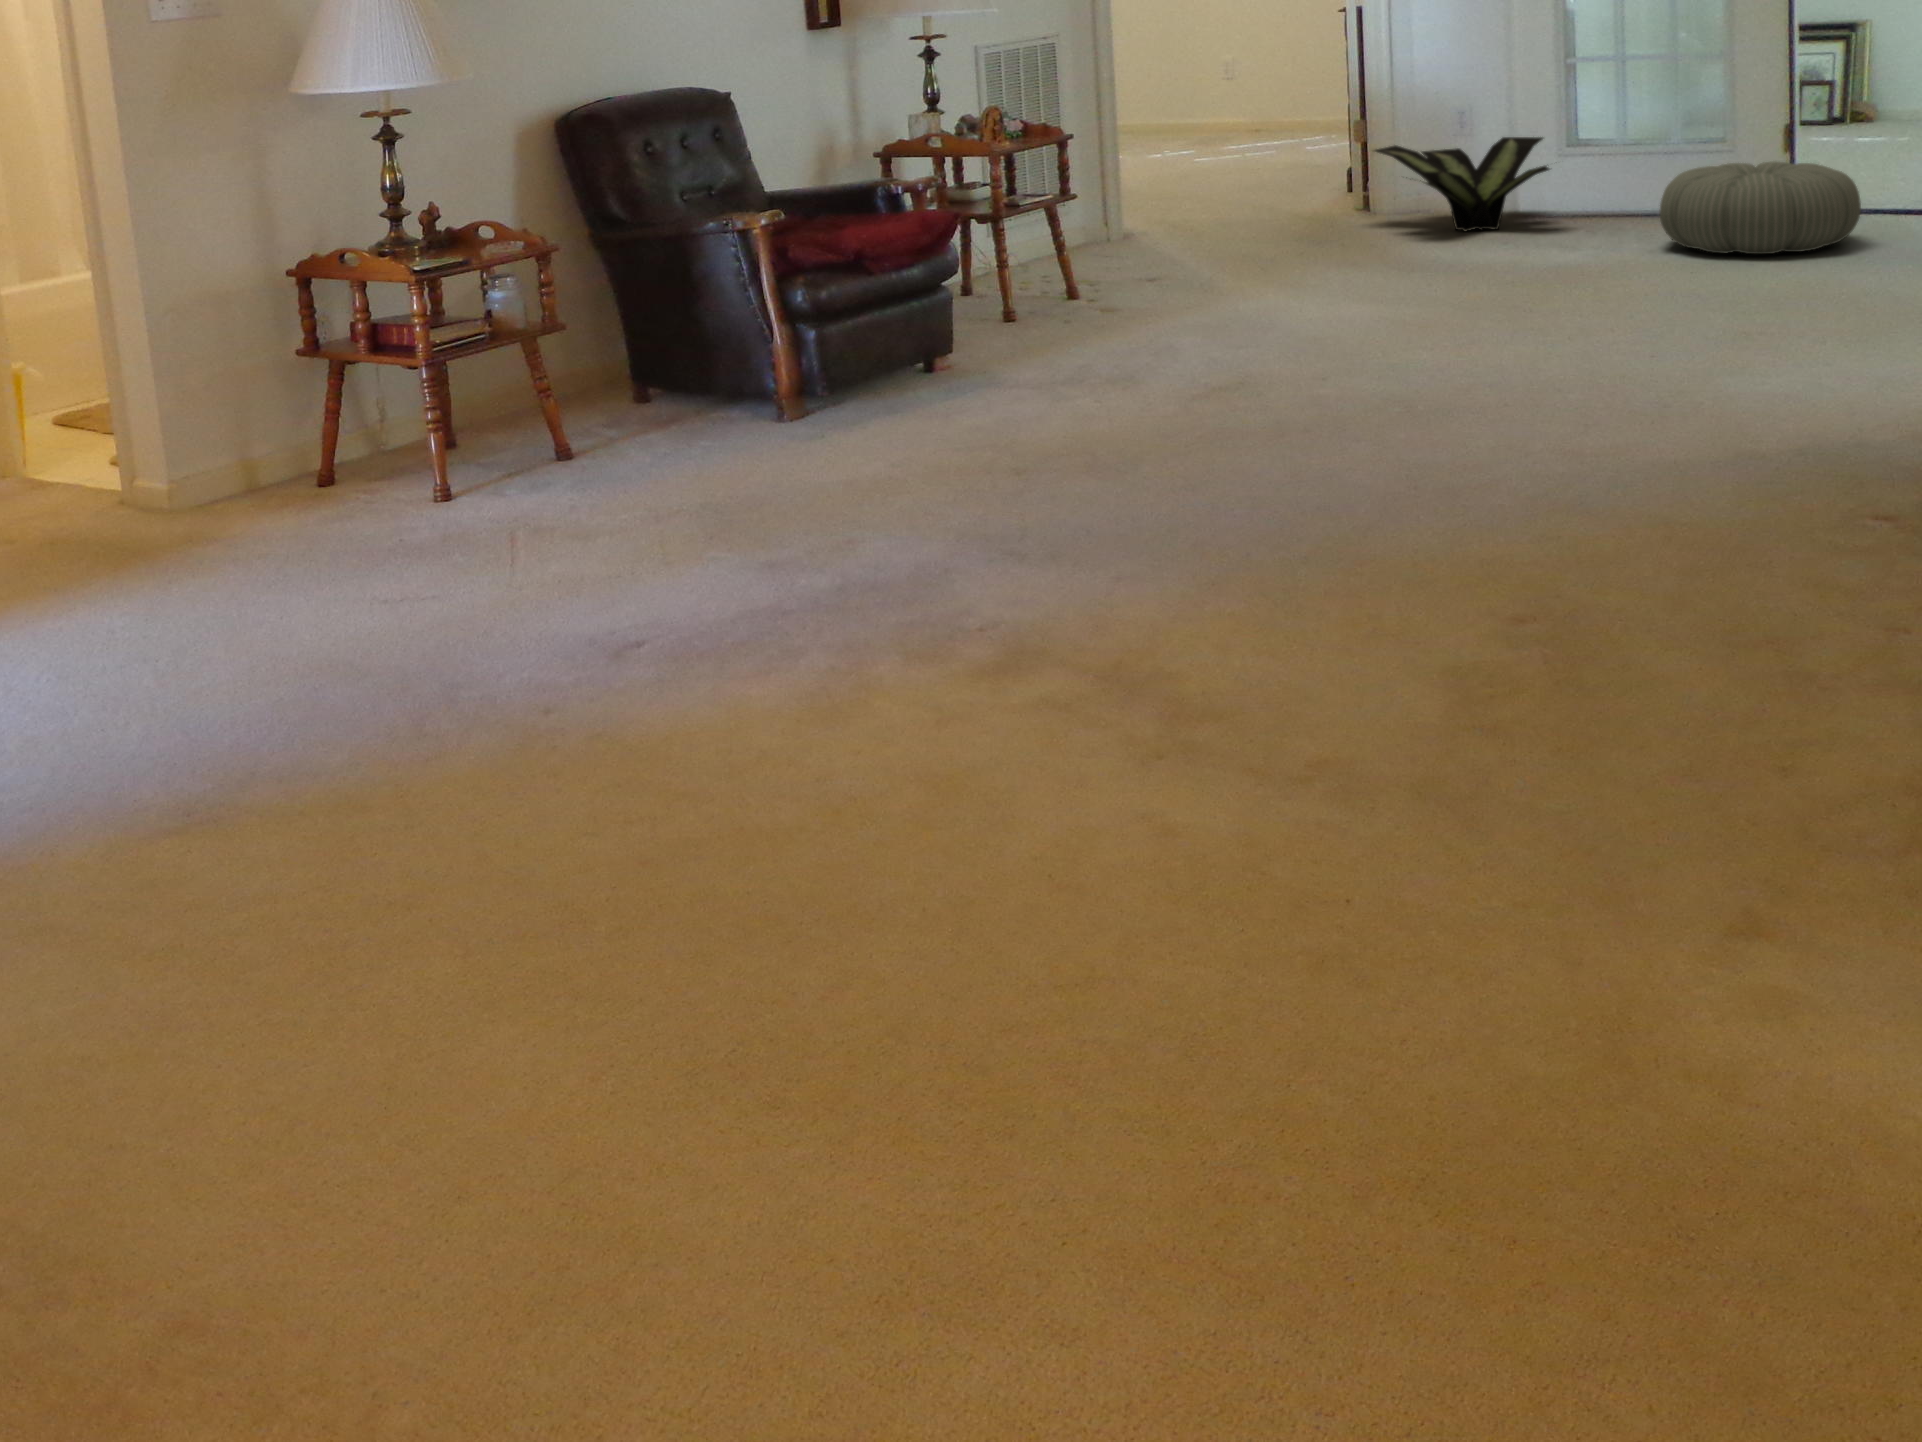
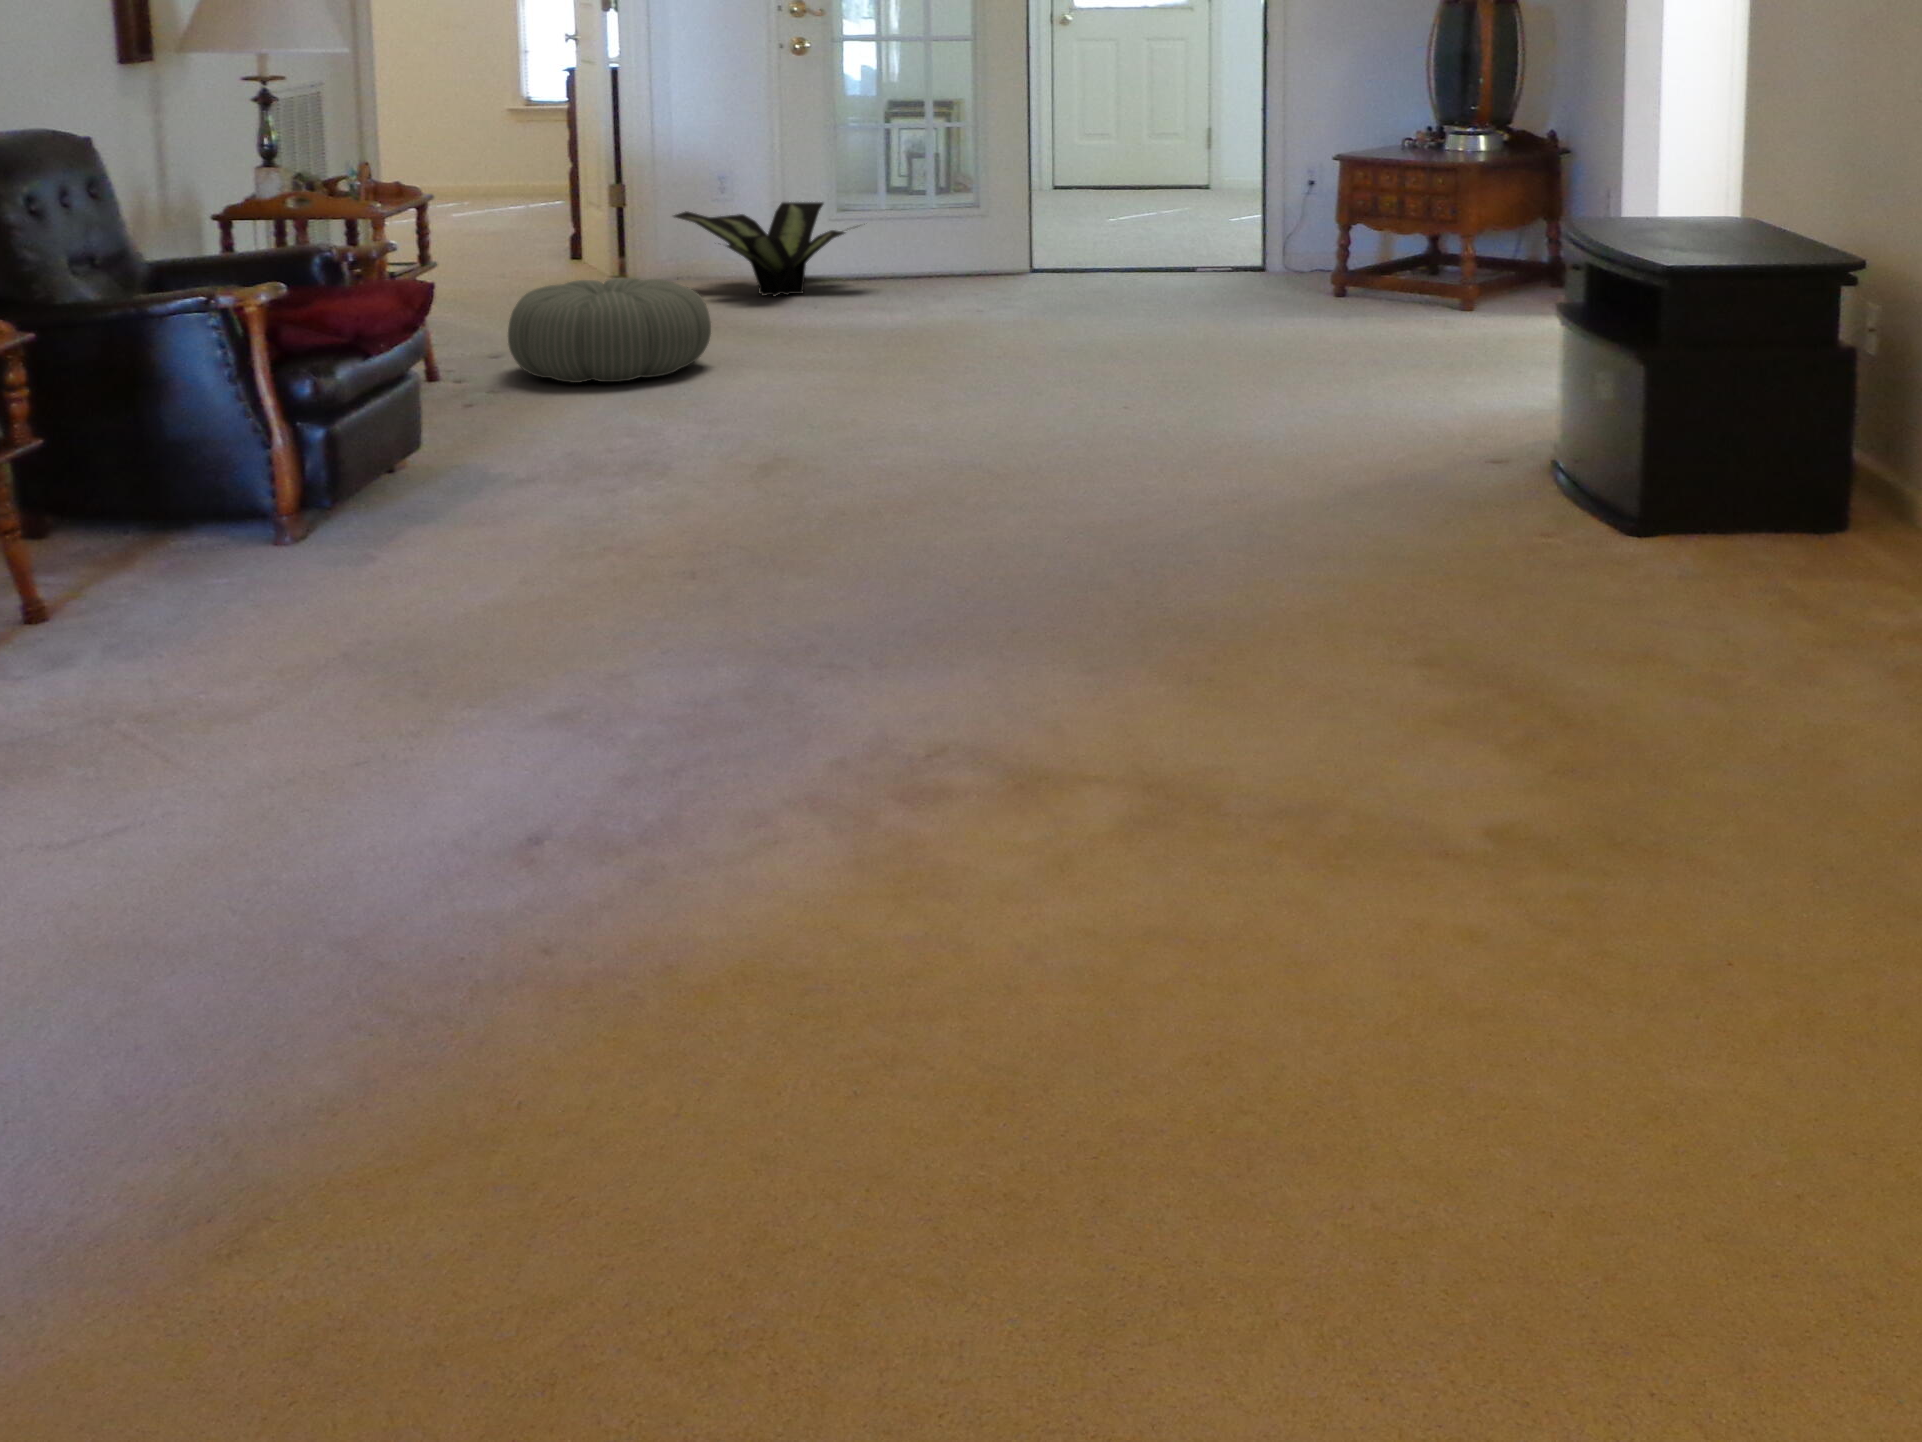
pouf: present [1660,161,1861,254] -> present [508,278,711,383]

